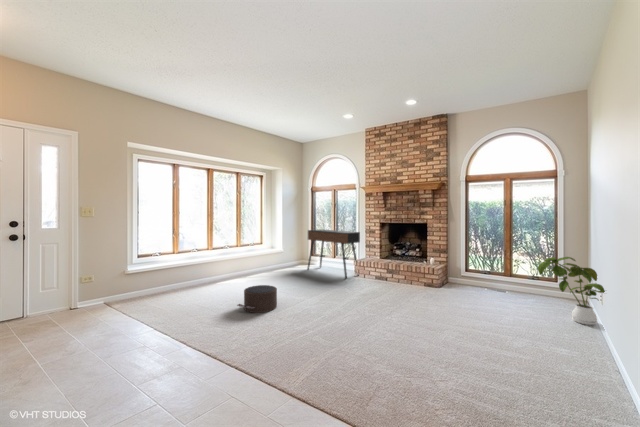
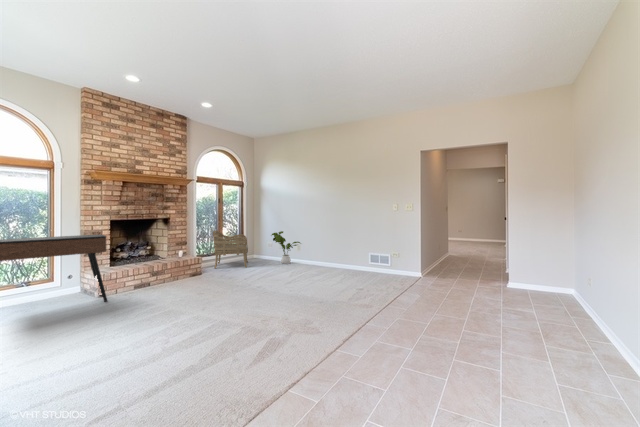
armchair: none [472,242,540,300] -> present [213,230,248,268]
pouf: present [237,285,277,313] -> none [152,311,217,358]

